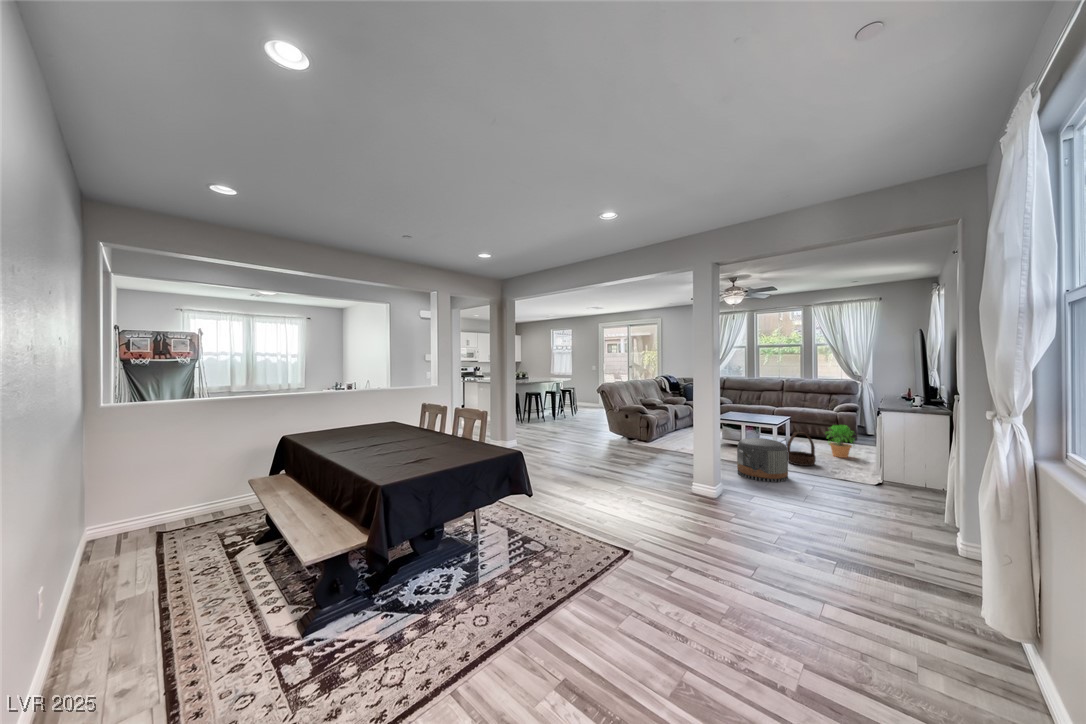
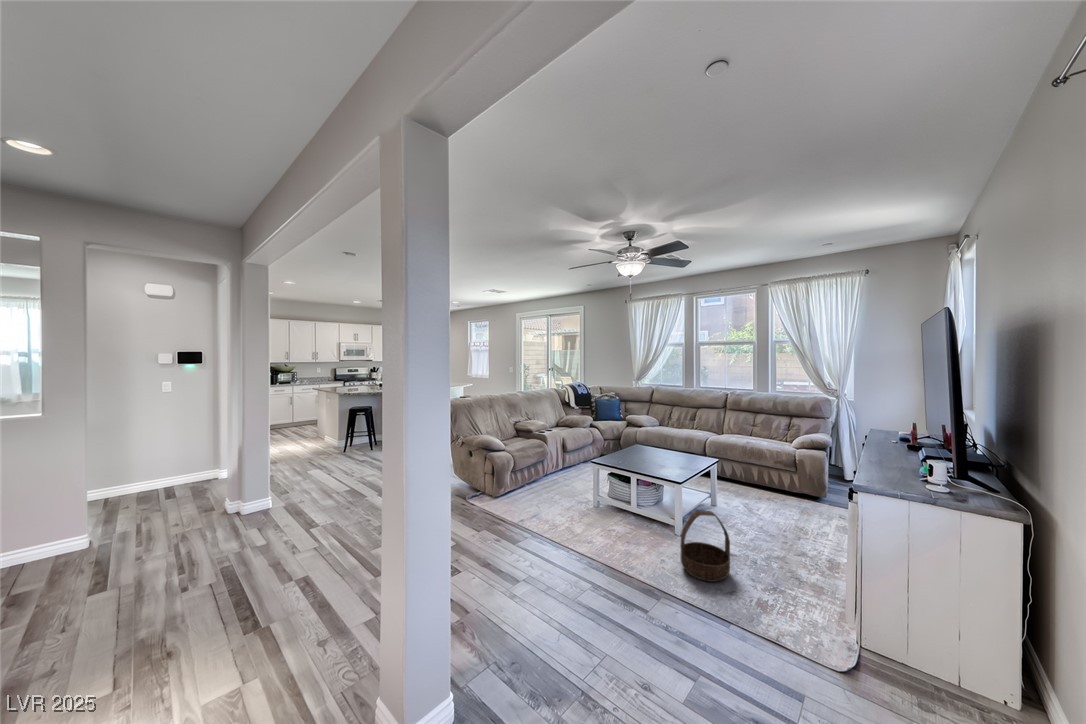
potted plant: present [827,425,853,458] -> none [757,487,817,550]
pouf: present [737,438,788,482] -> none [557,535,650,659]

